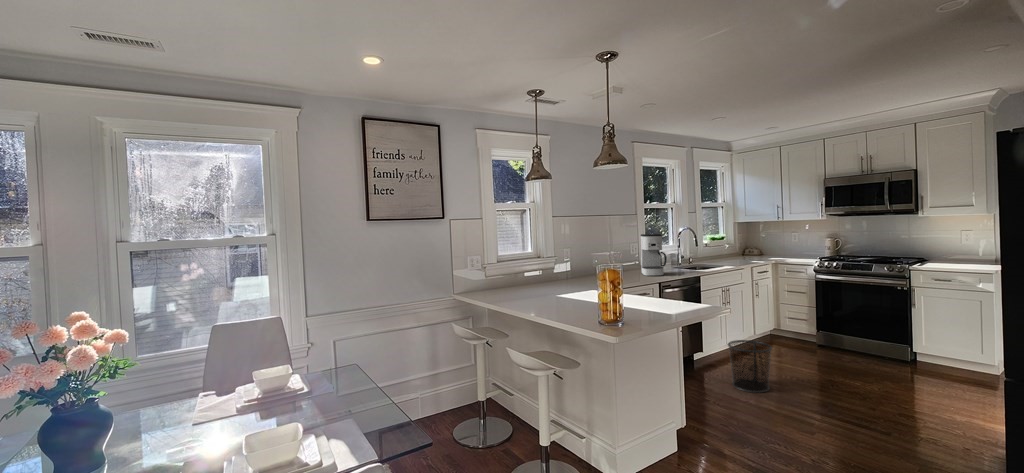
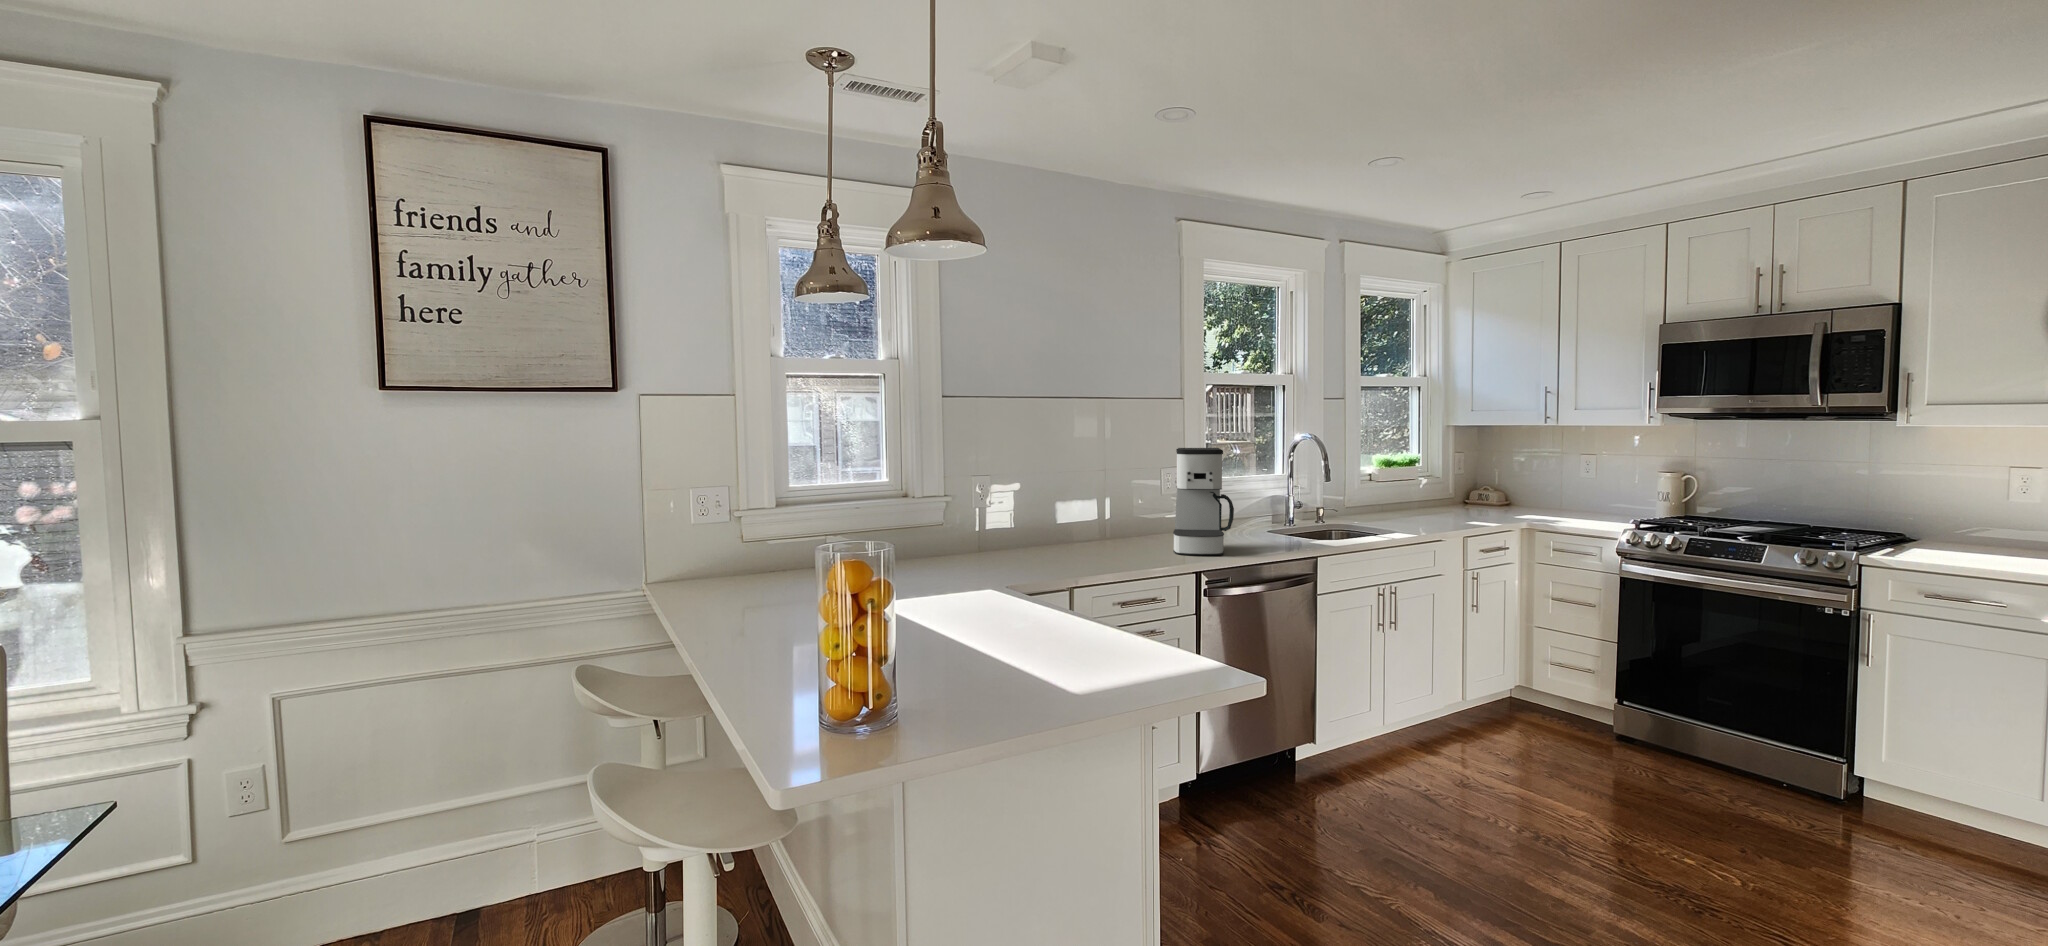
waste bin: present [728,340,772,393] -> none [1366,729,1477,871]

